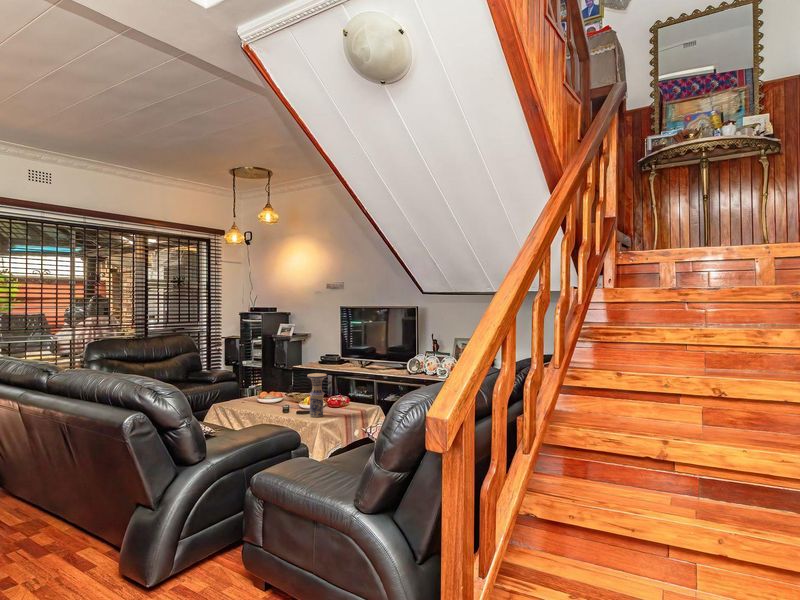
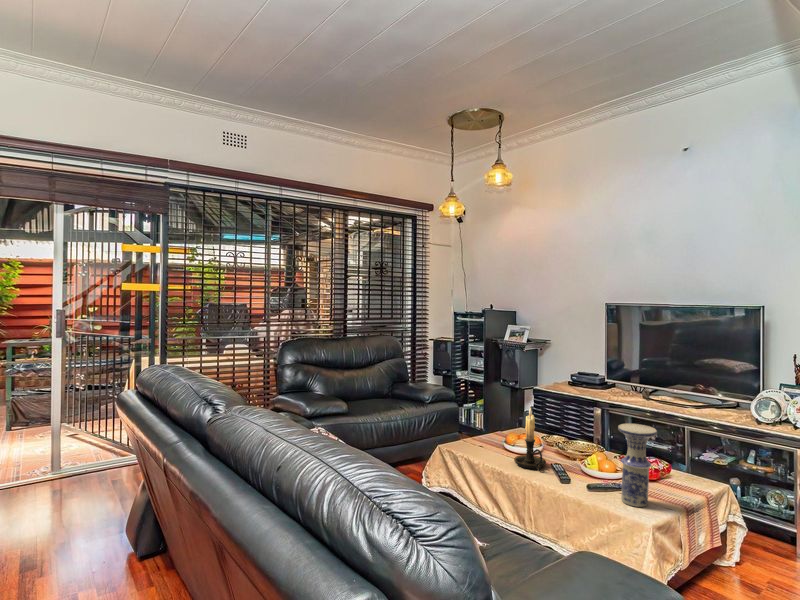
candle holder: none [258,371,277,408] -> present [514,408,546,470]

